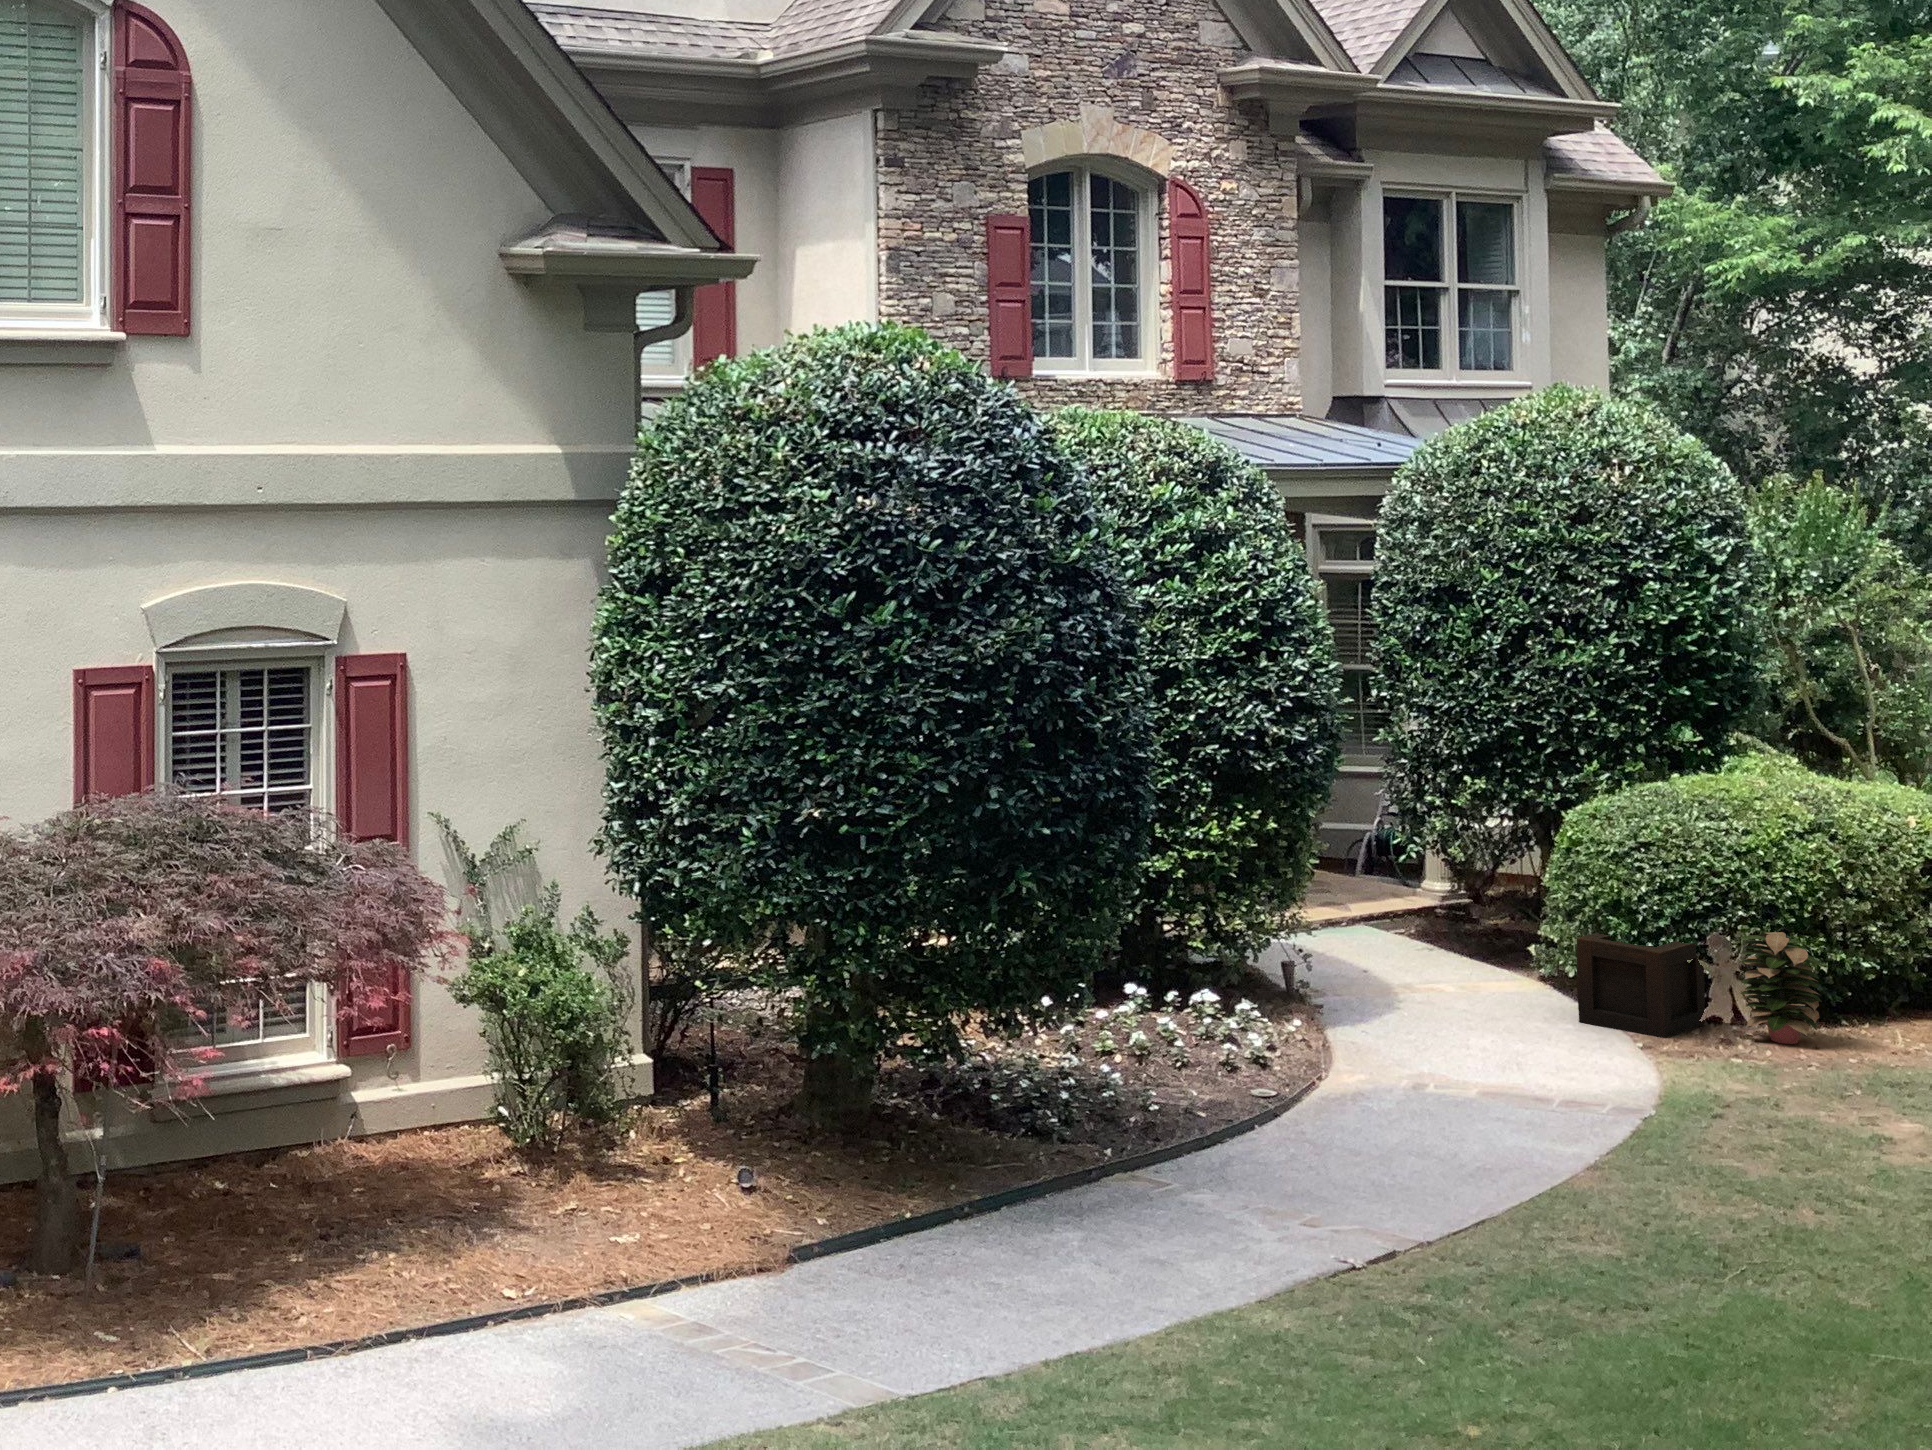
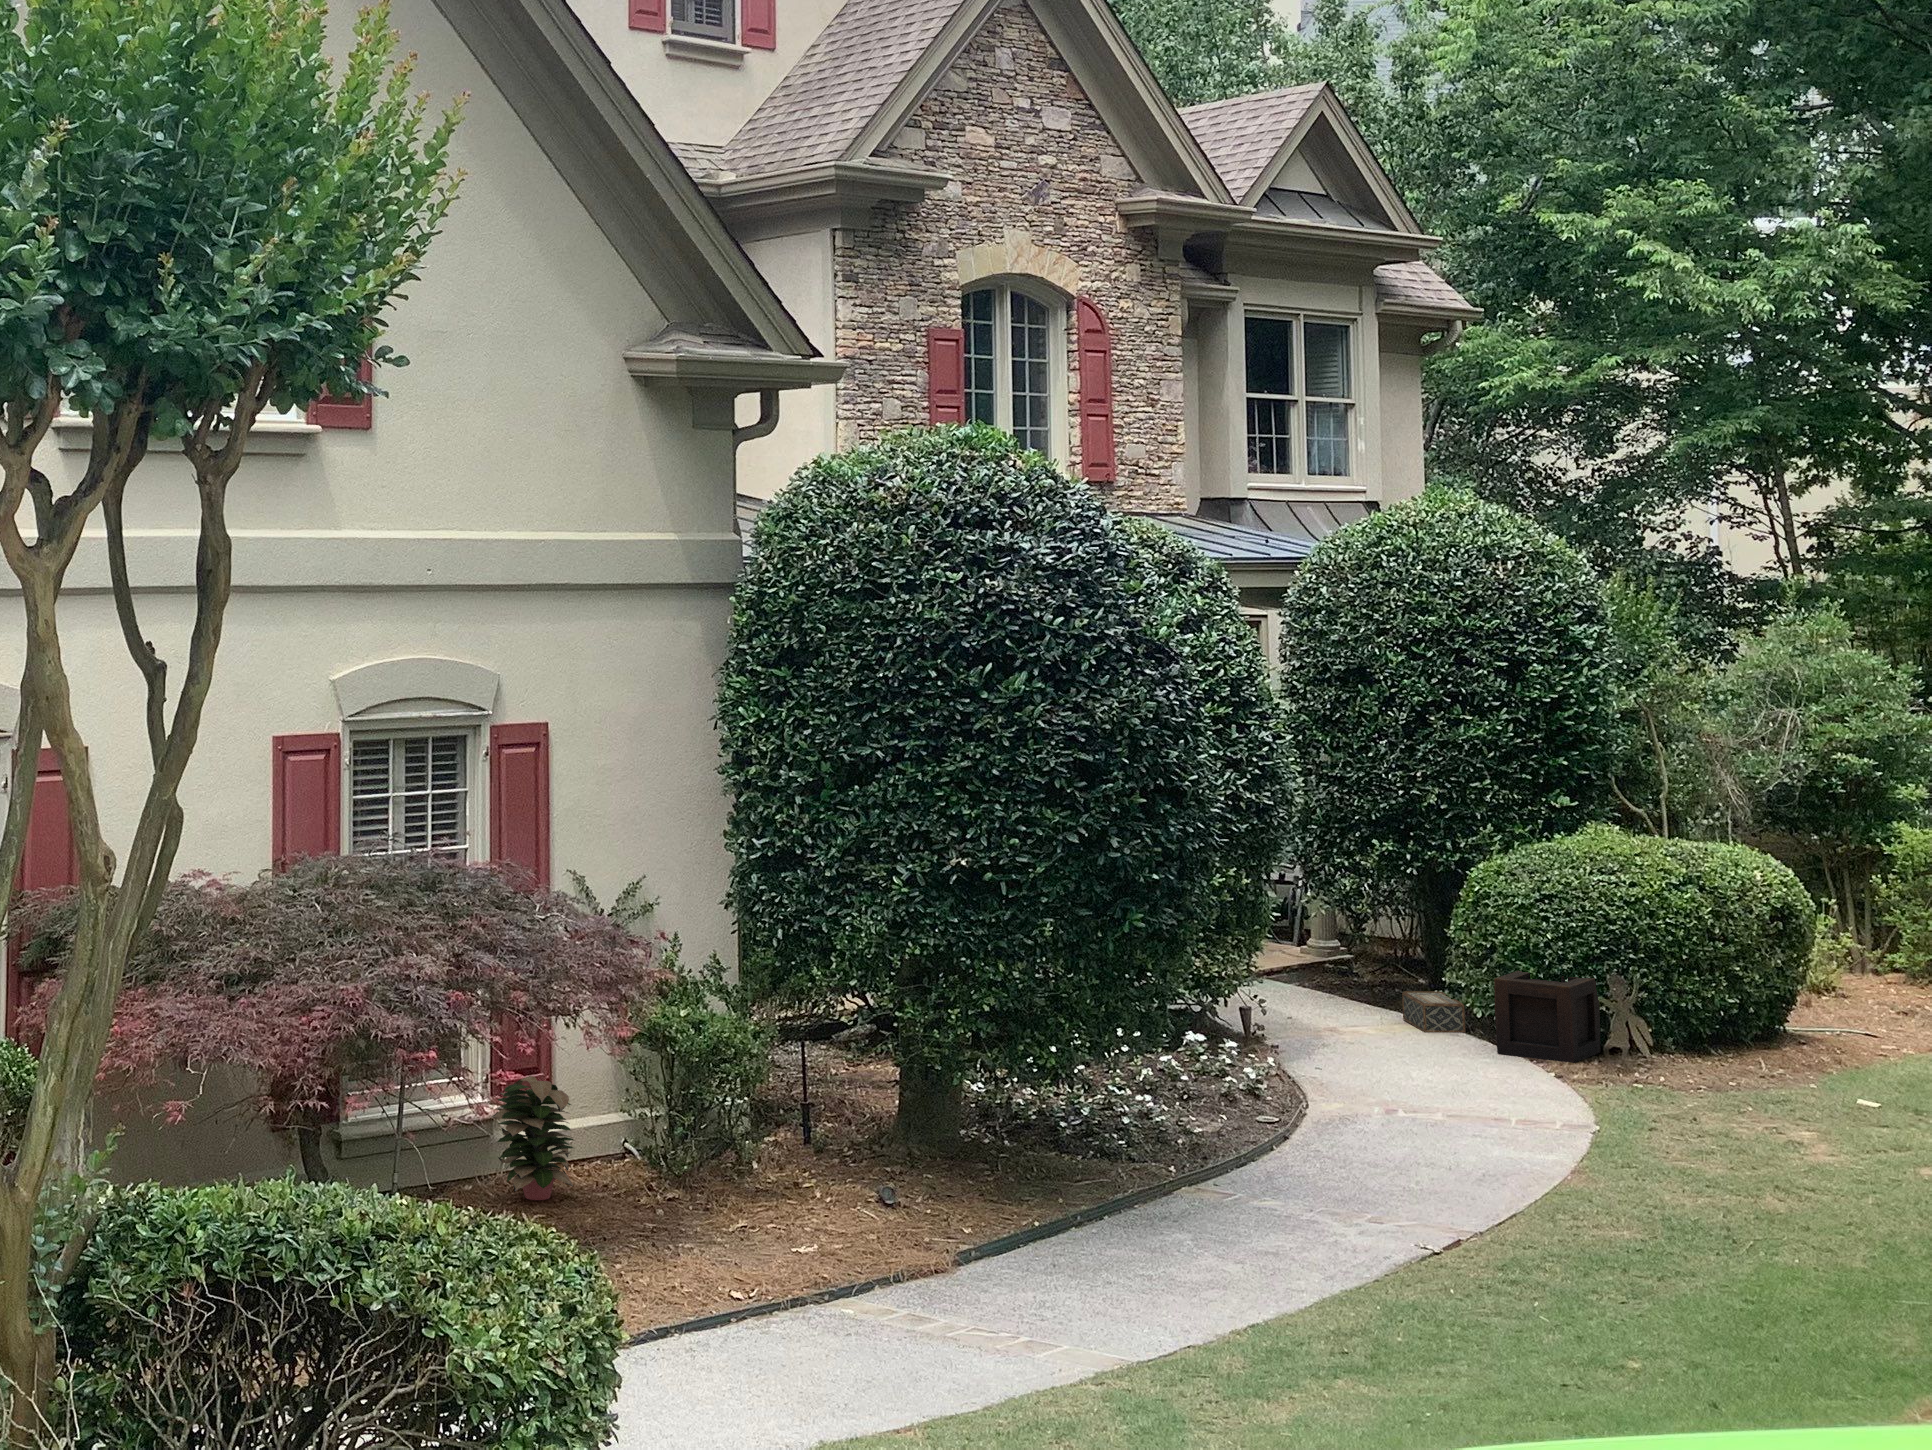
decorative plant: present [1739,932,1822,1044] -> present [492,1076,573,1200]
woven basket: none [1493,942,1558,993] -> present [1402,991,1466,1033]

